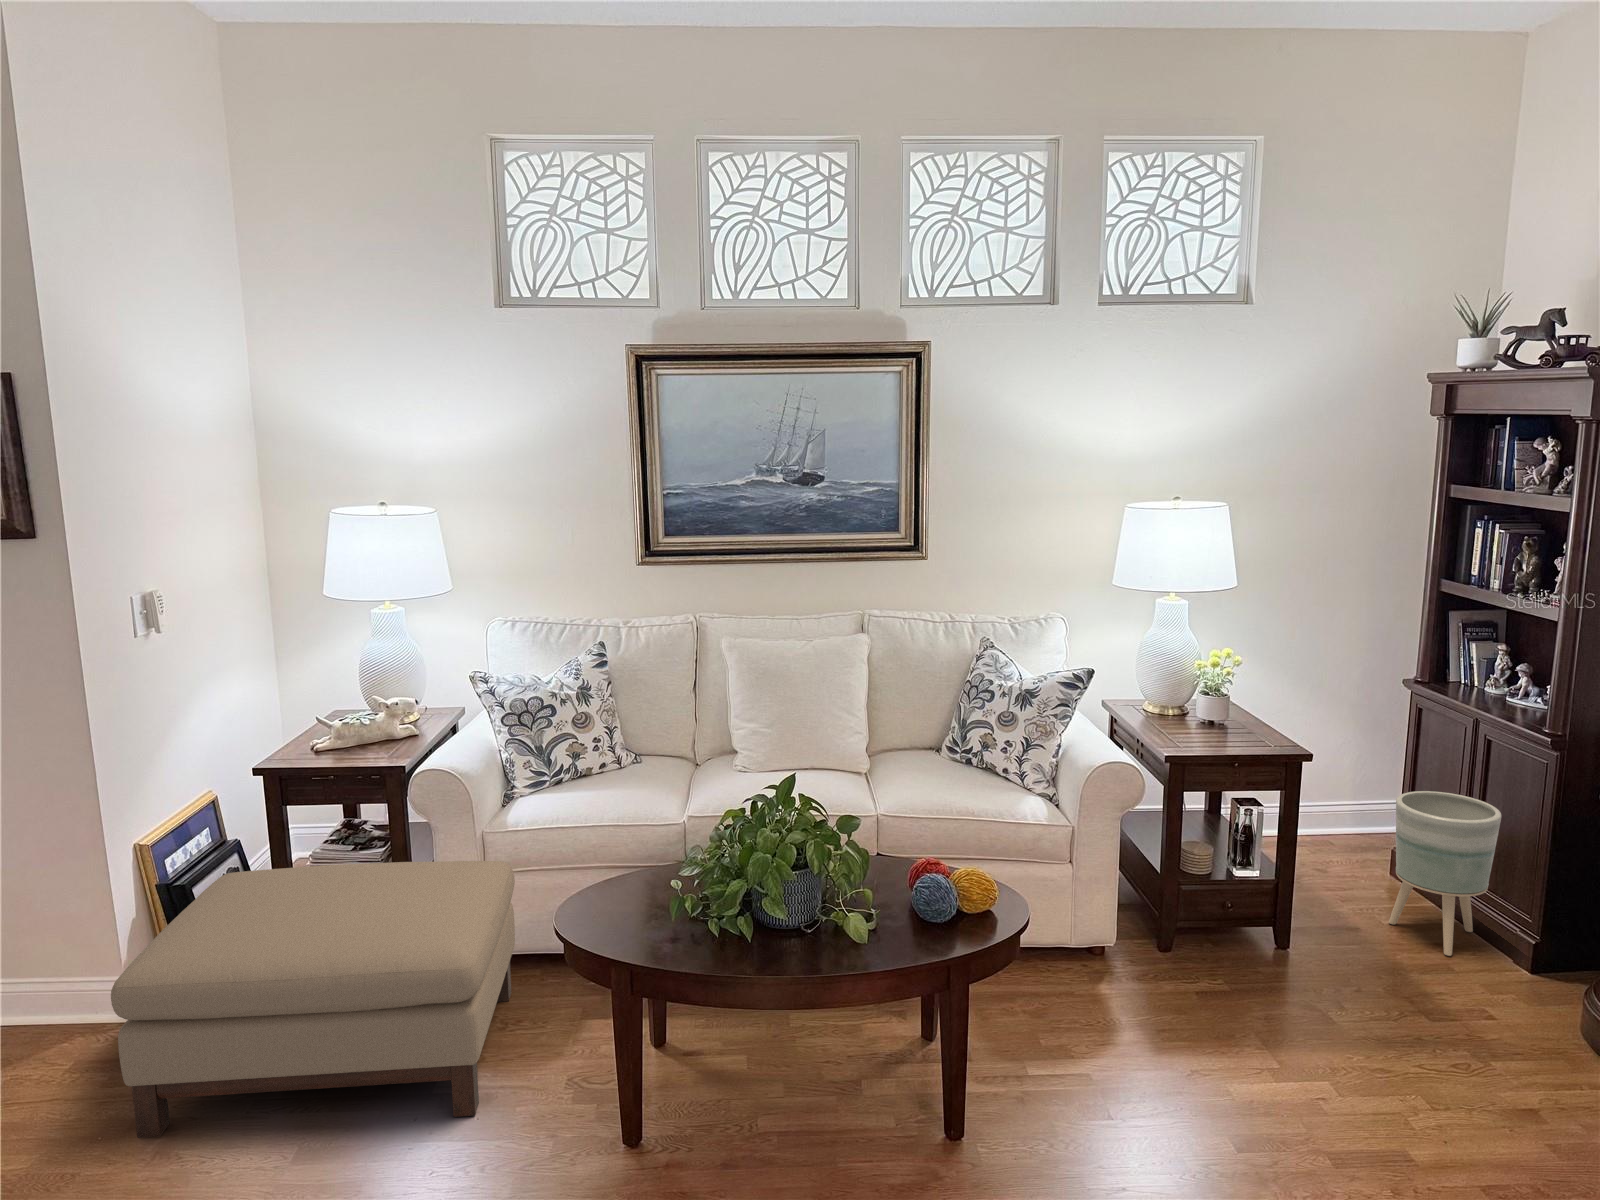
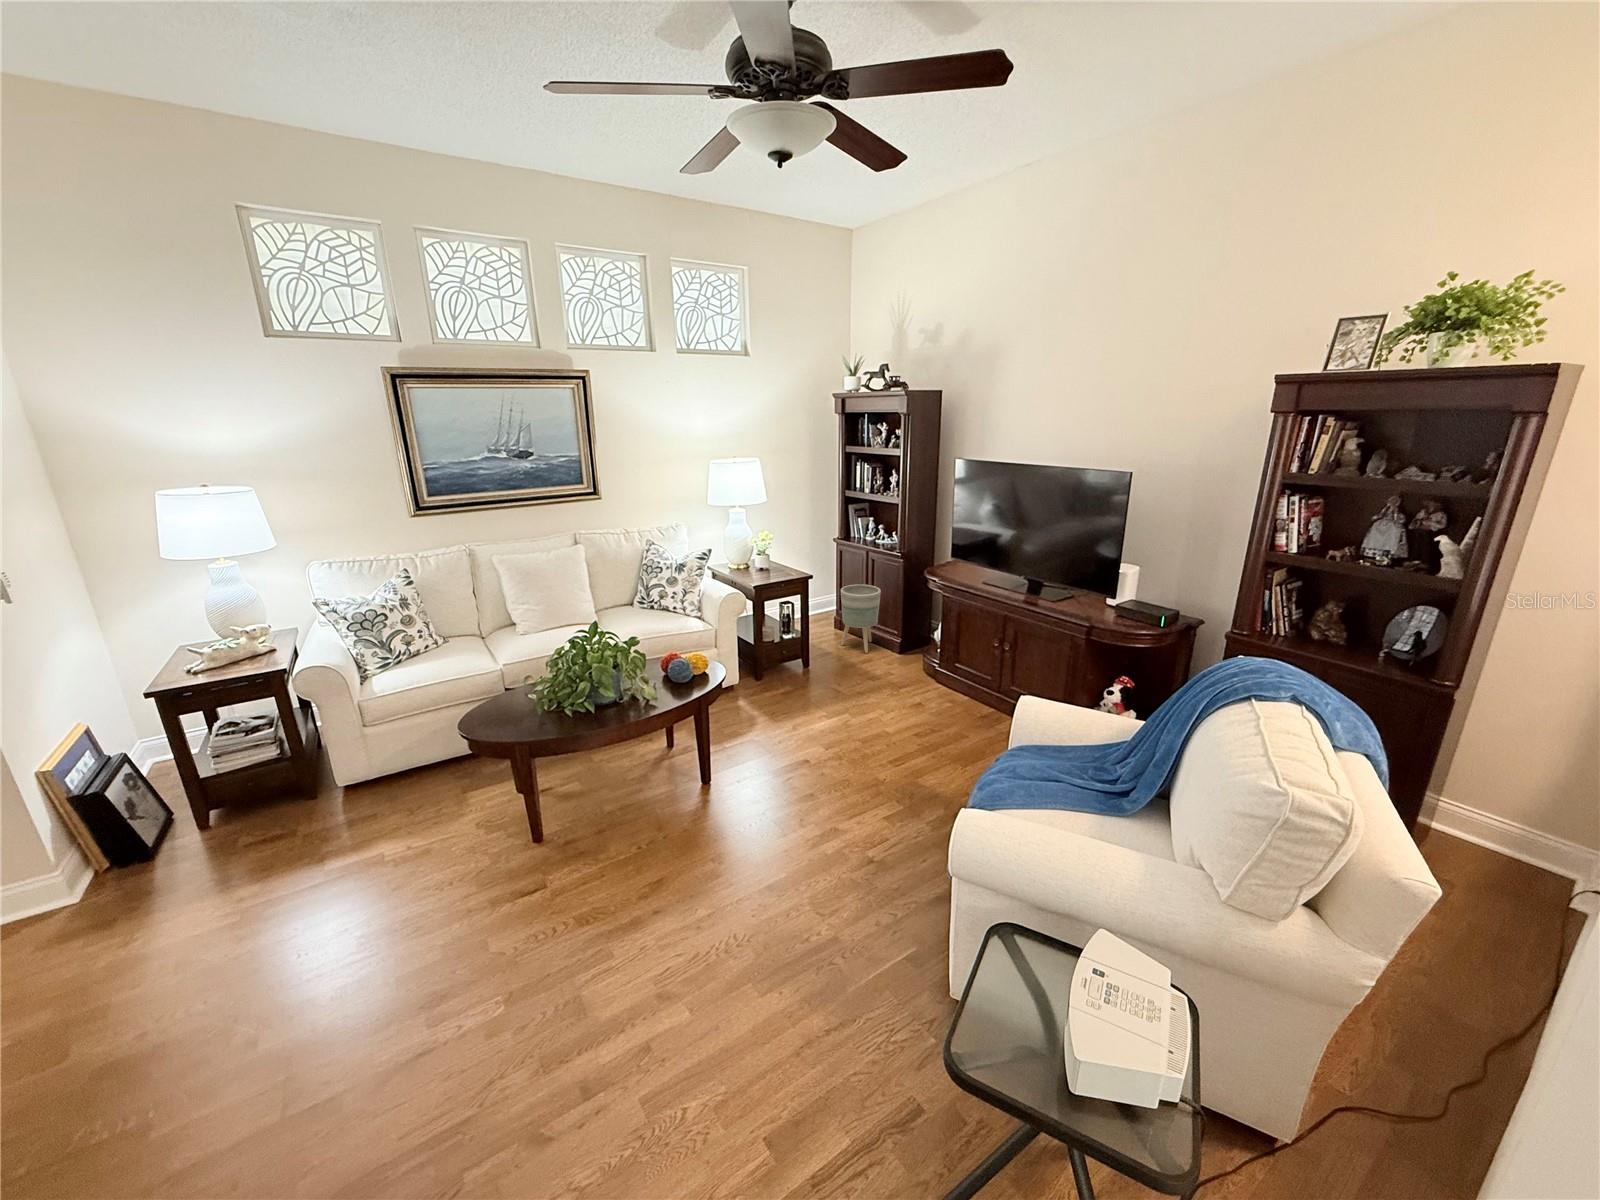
ottoman: present [111,861,515,1138] -> none [96,715,423,967]

